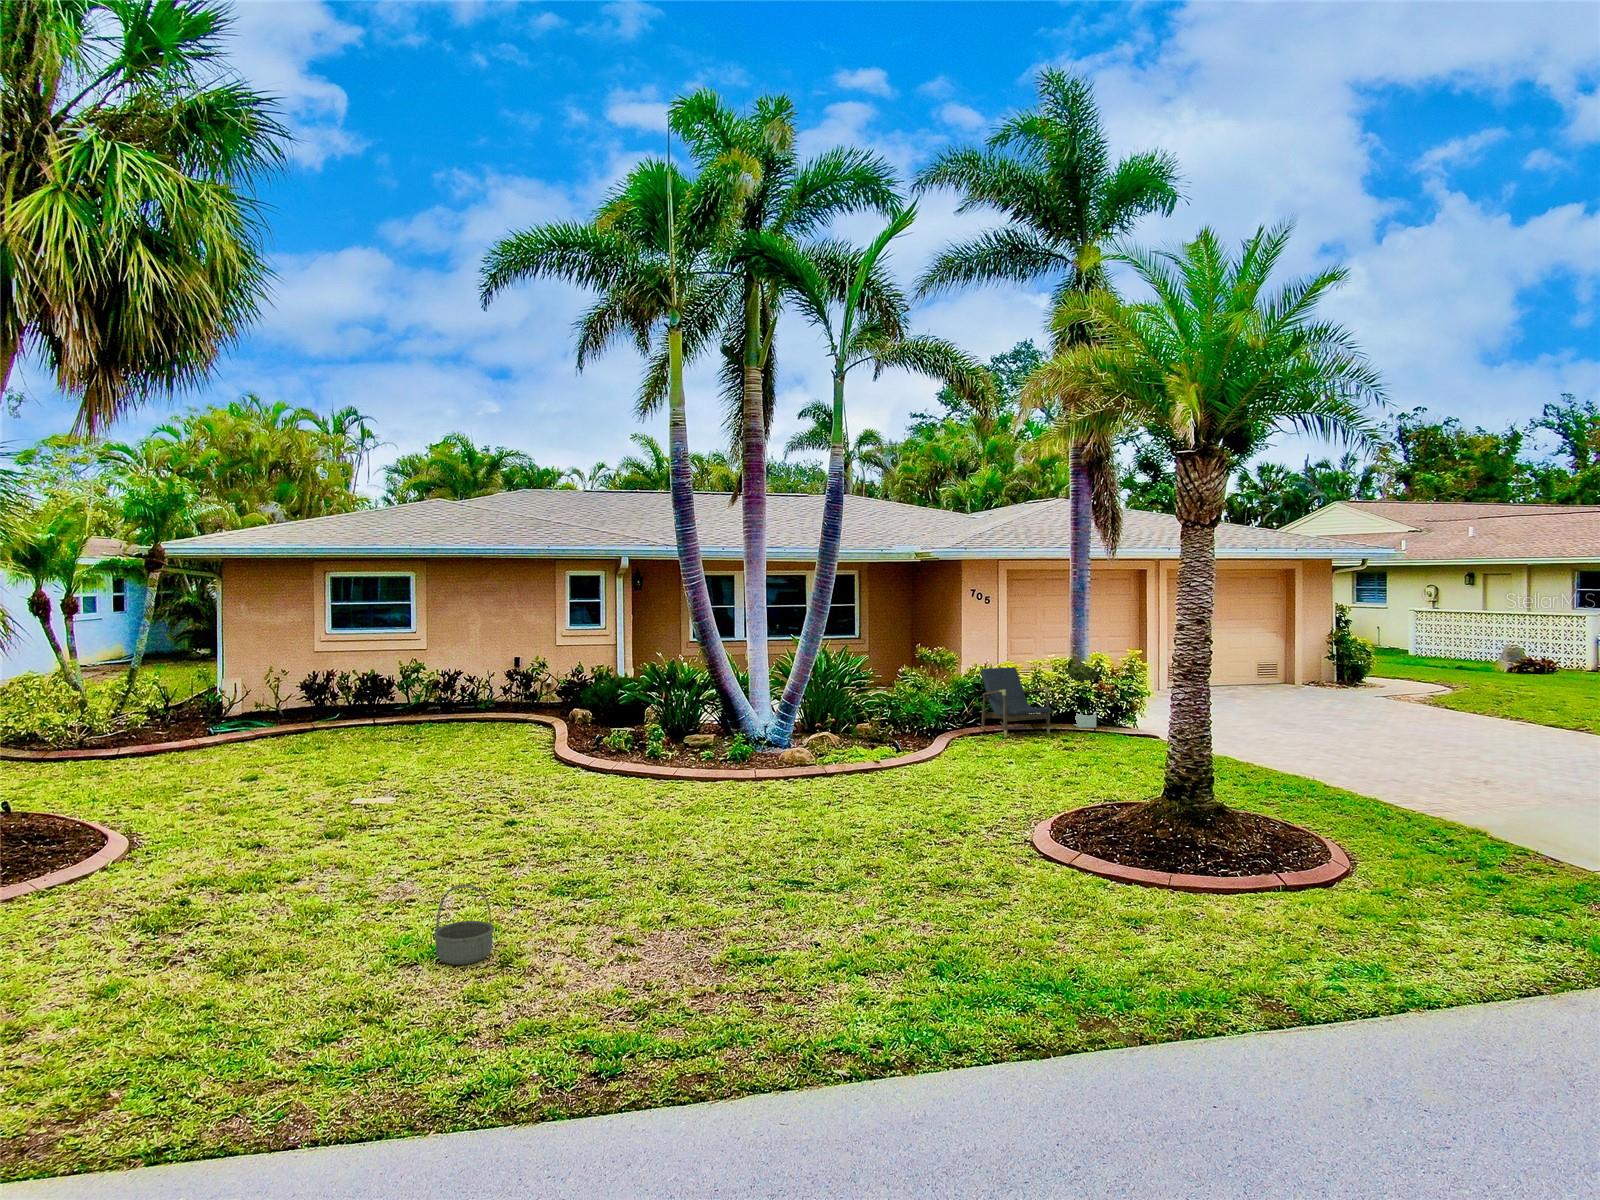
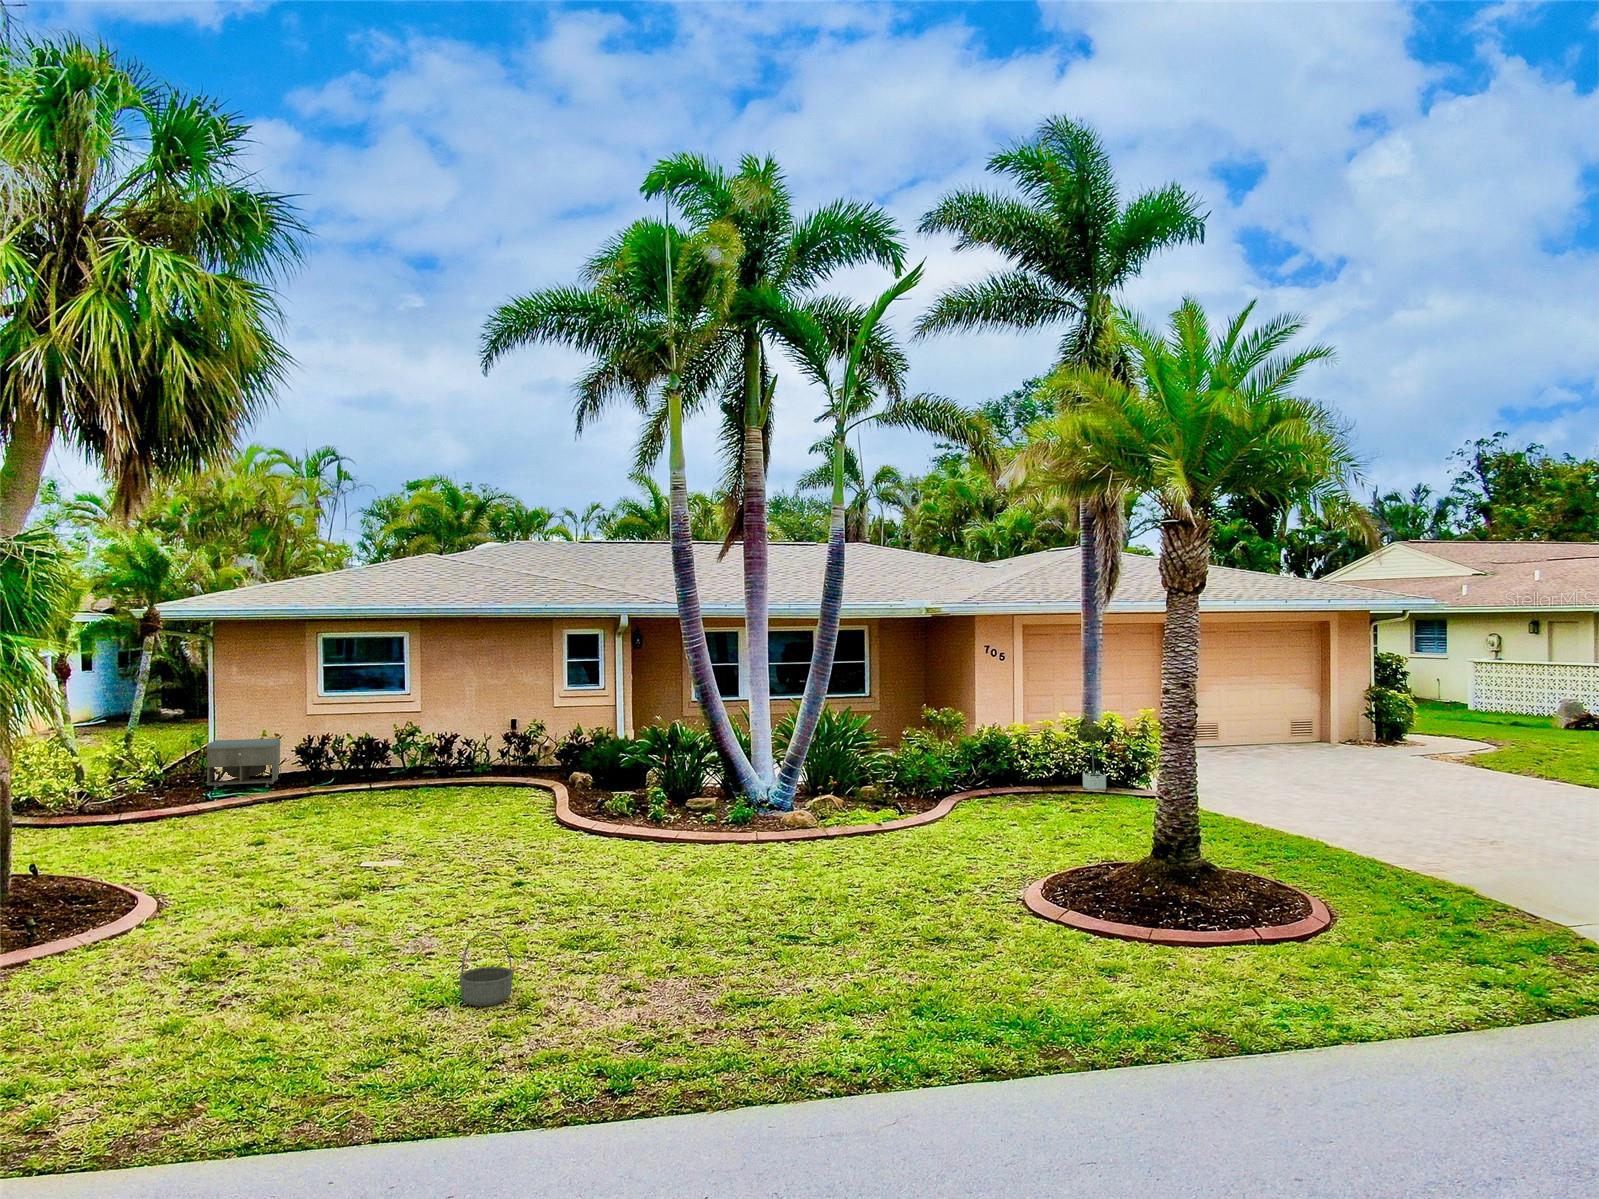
lounge chair: present [981,667,1052,737] -> none [987,728,1059,800]
storage bench: none [206,675,281,725] -> present [207,738,280,789]

